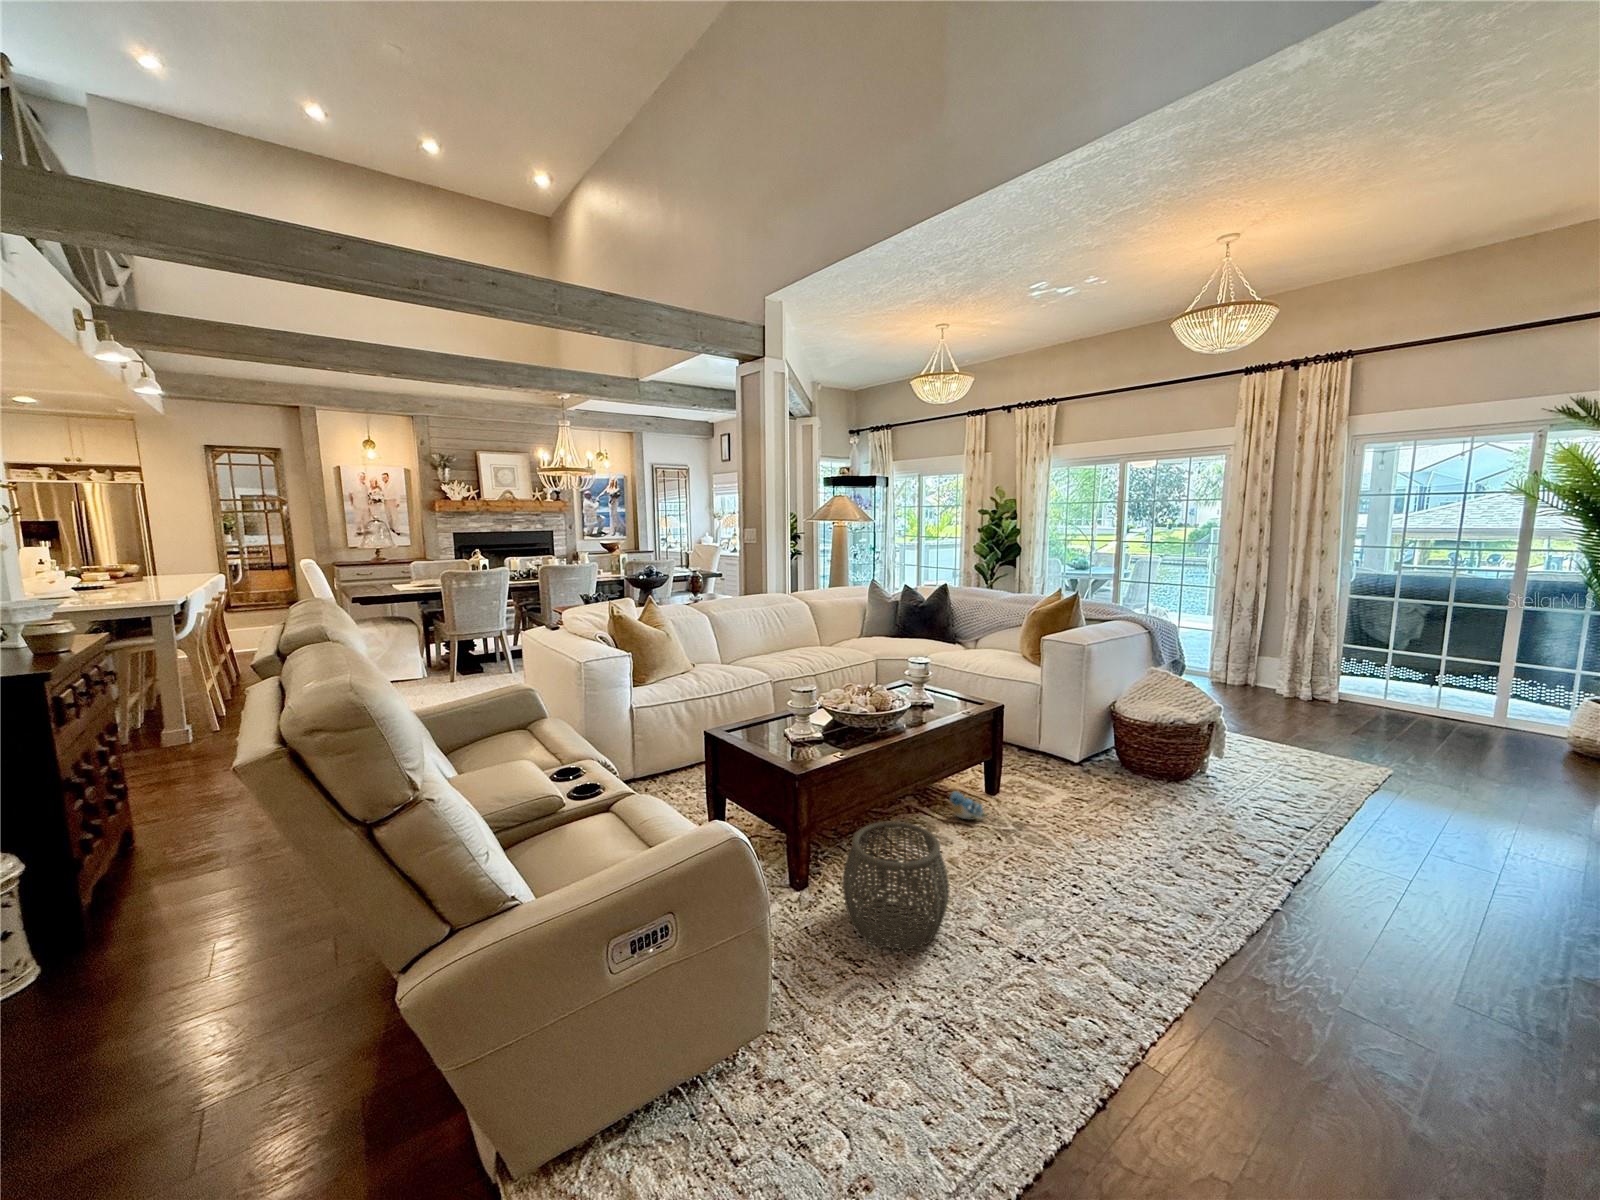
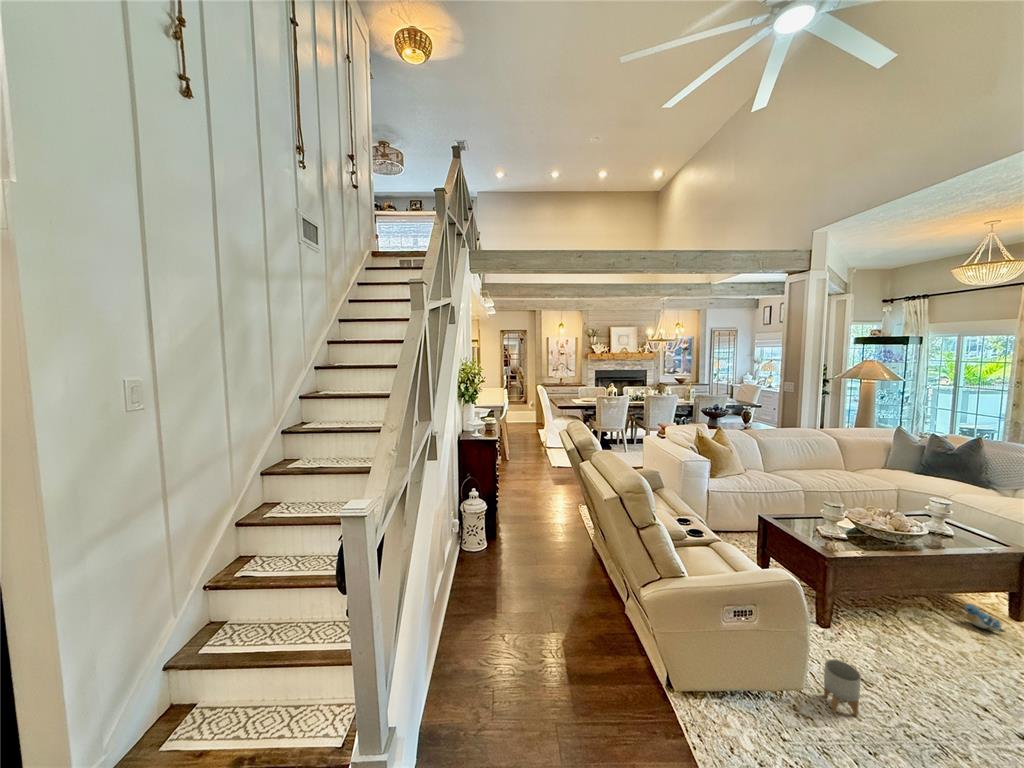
woven basket: present [842,821,949,951] -> none [859,603,955,697]
planter: none [796,946,845,1040] -> present [824,660,861,717]

